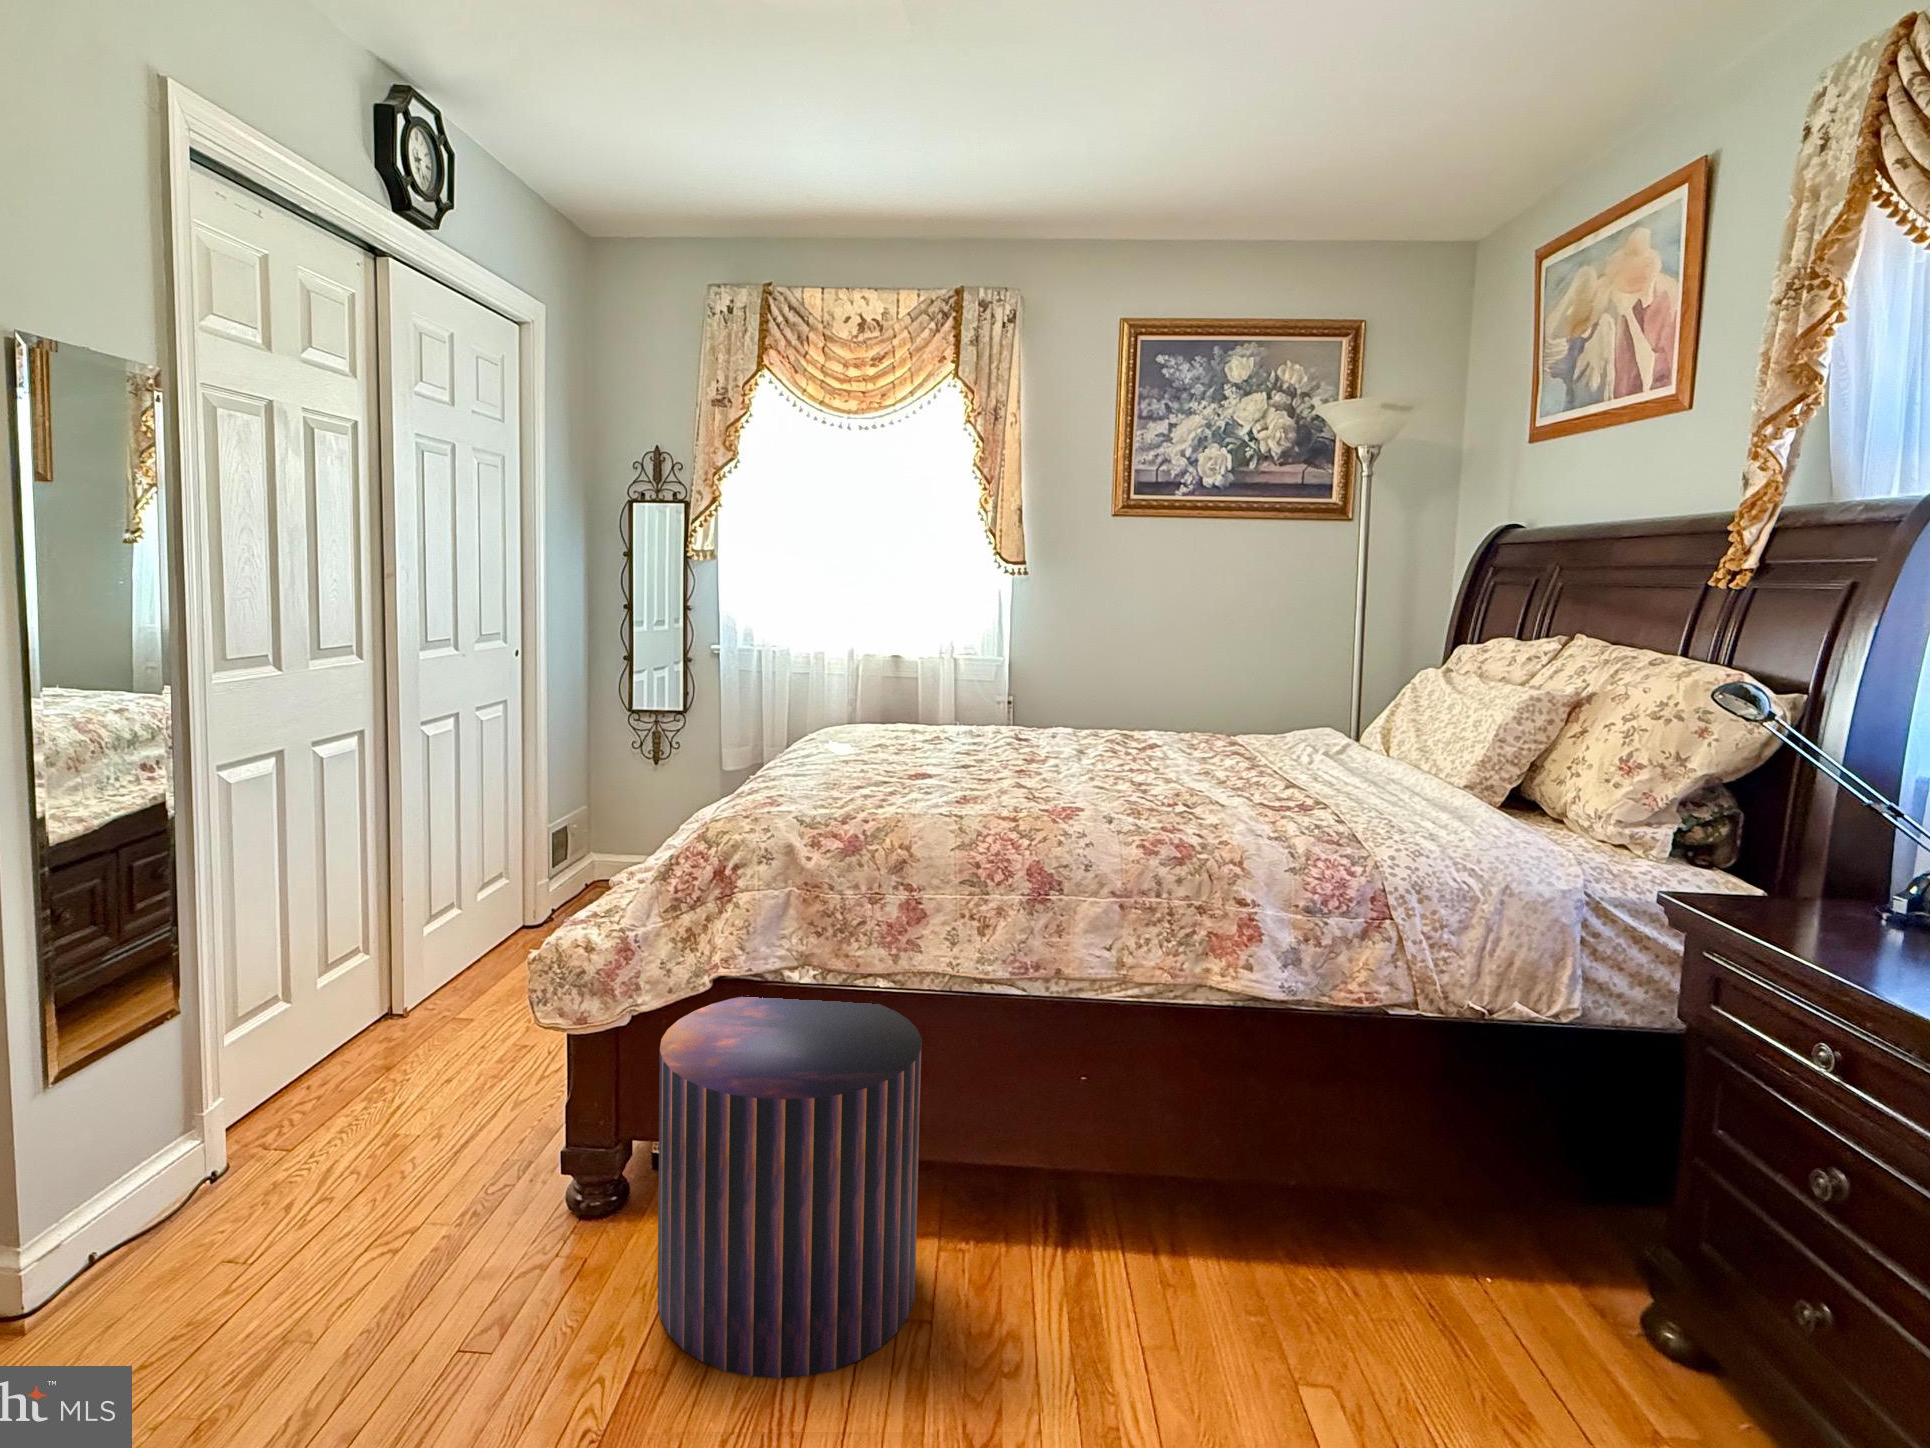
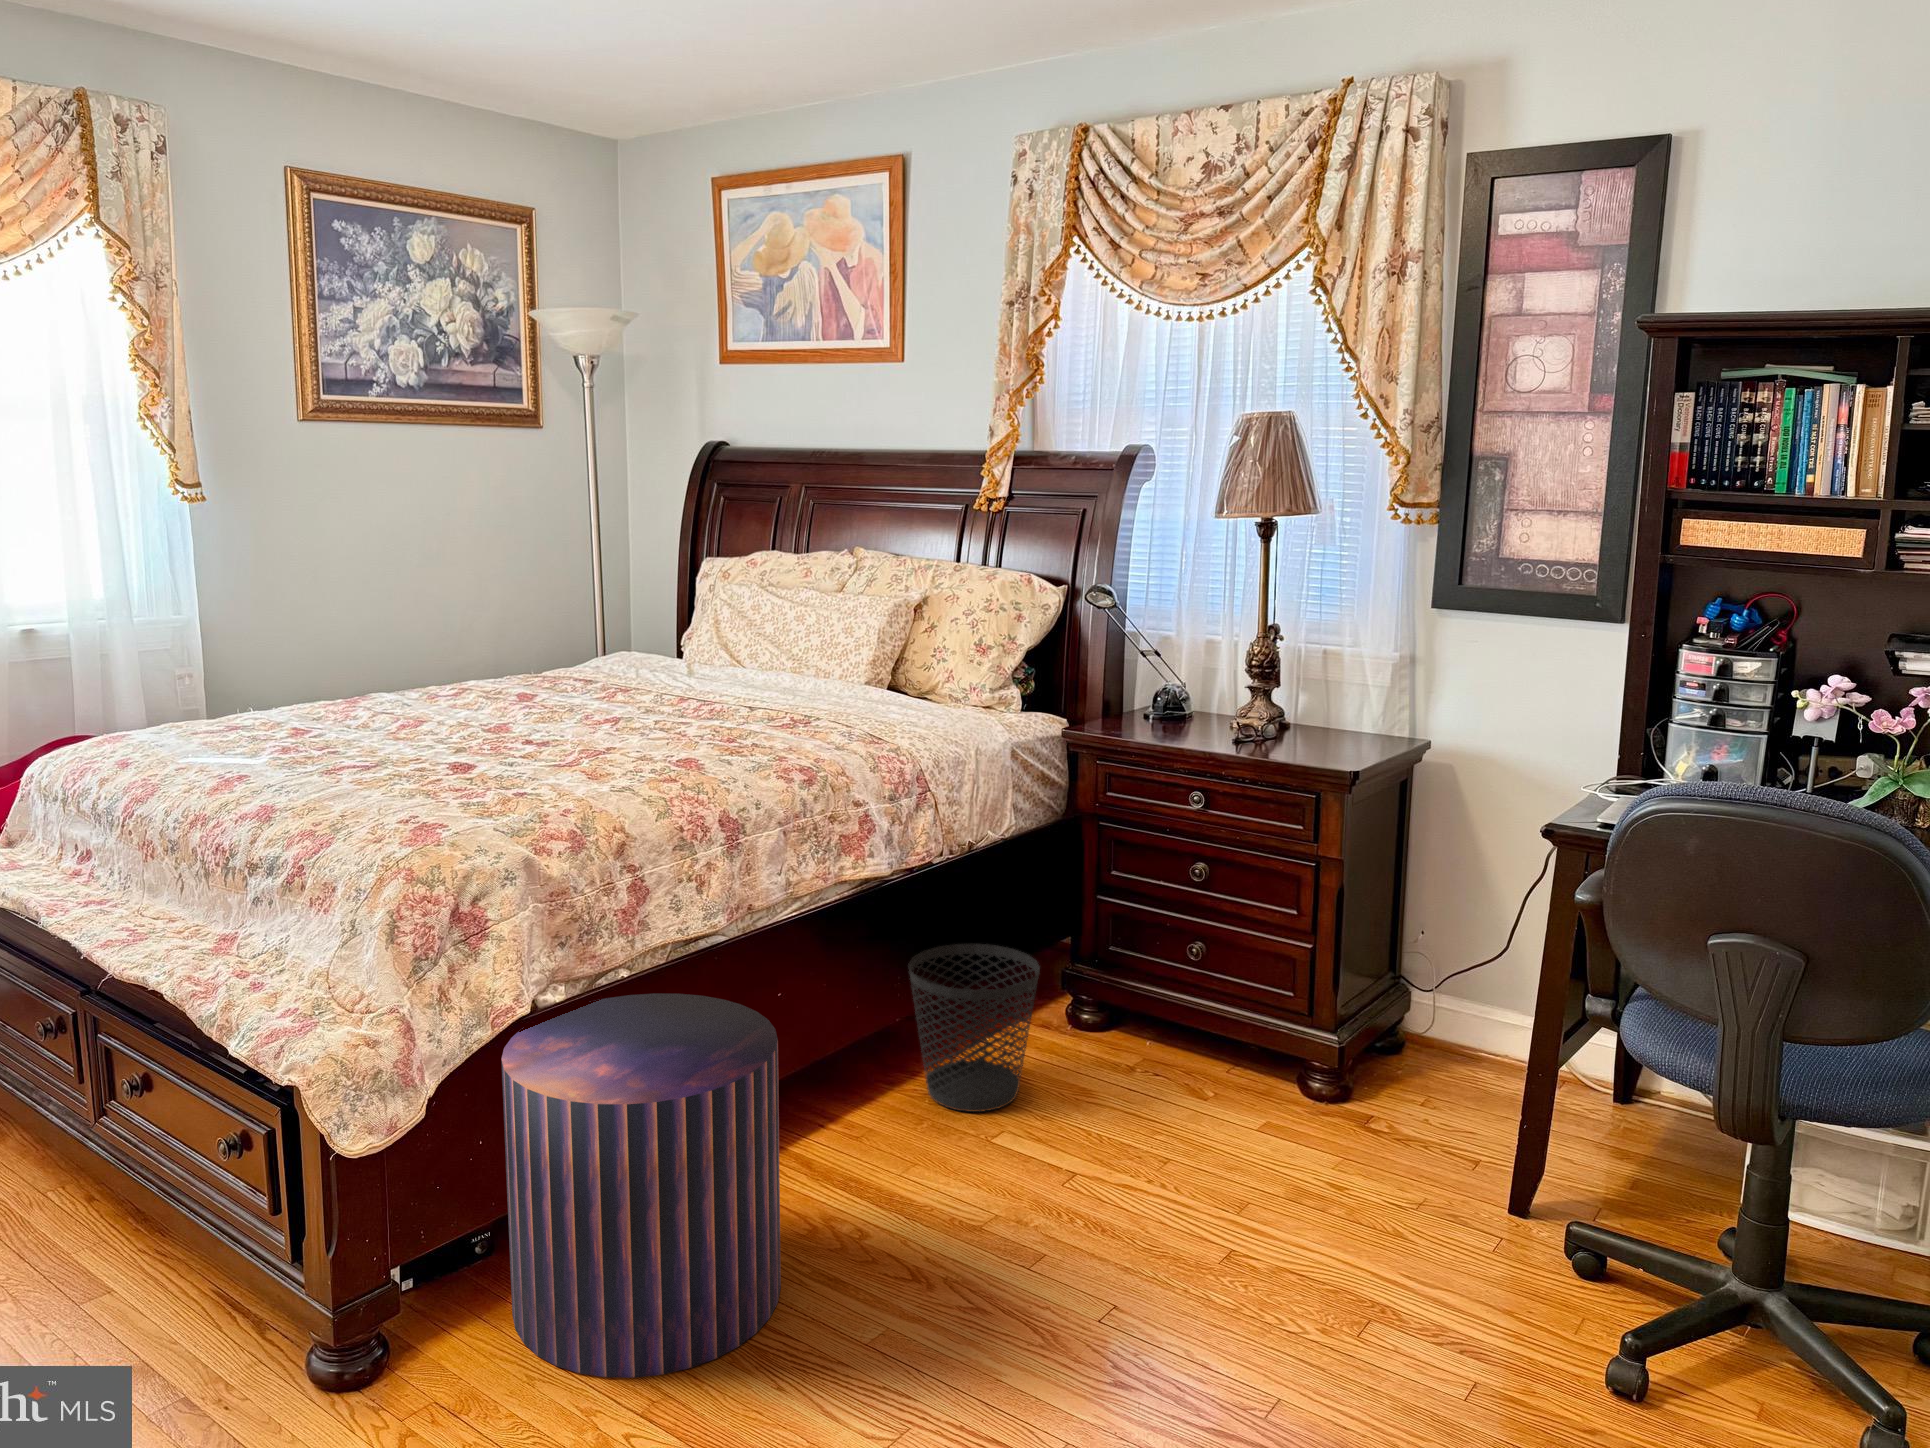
wastebasket: none [1273,1118,1464,1372] -> present [908,943,1040,1112]

